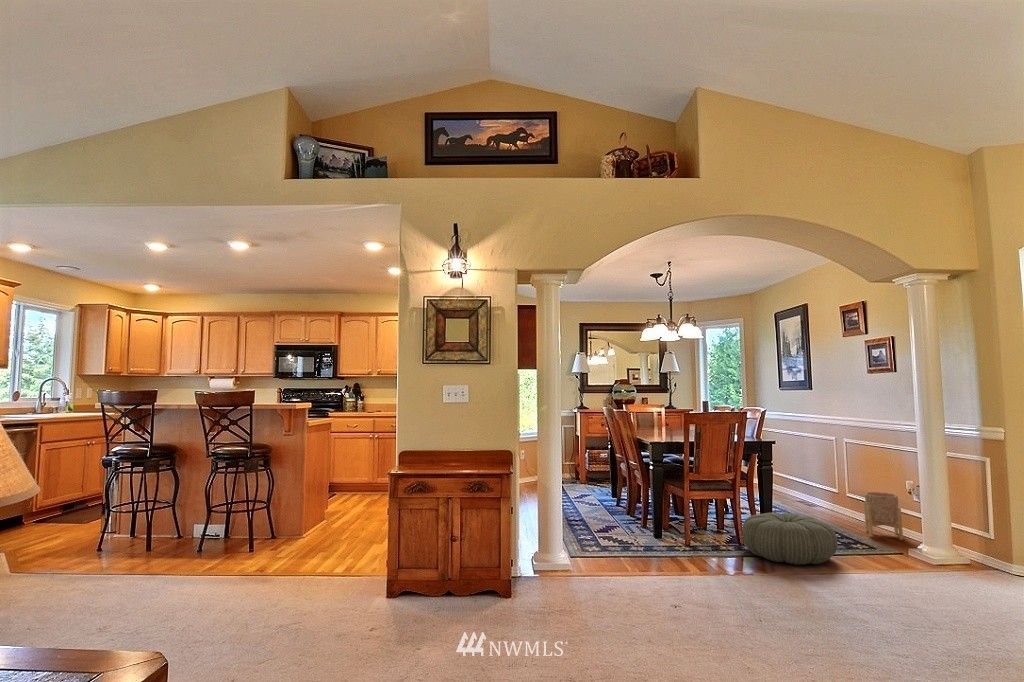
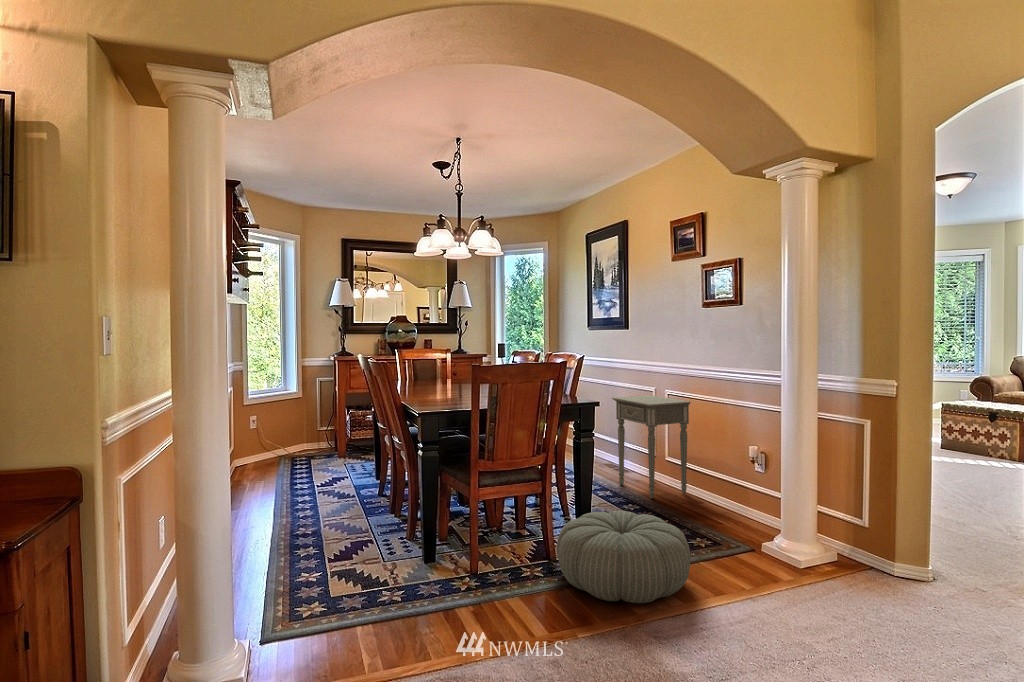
side table: none [796,443,864,522] -> present [612,395,691,498]
planter: present [864,492,903,540] -> none [695,460,742,521]

